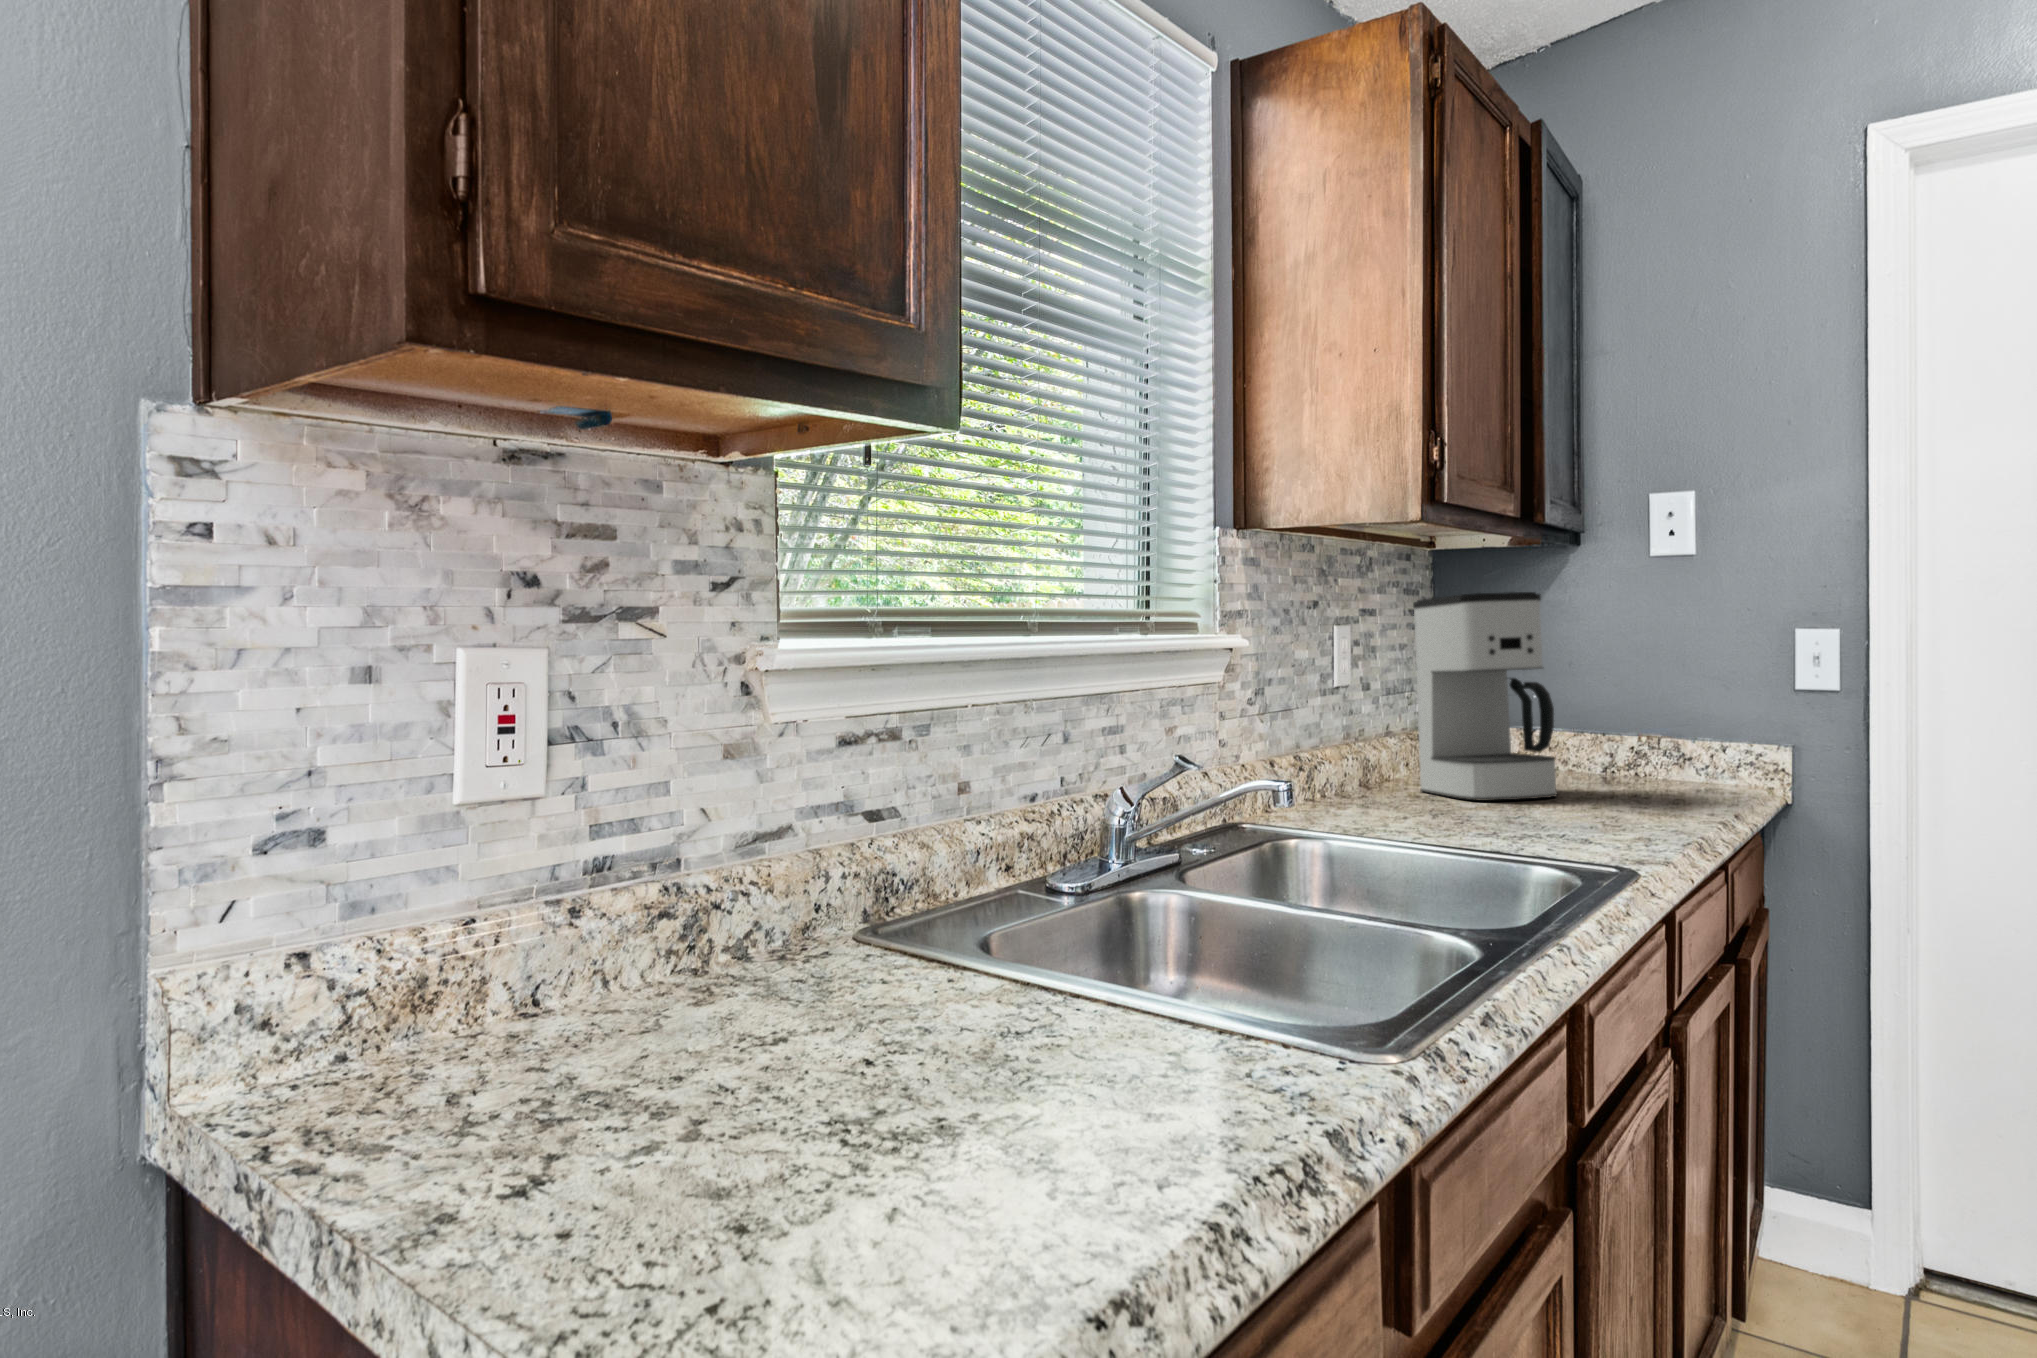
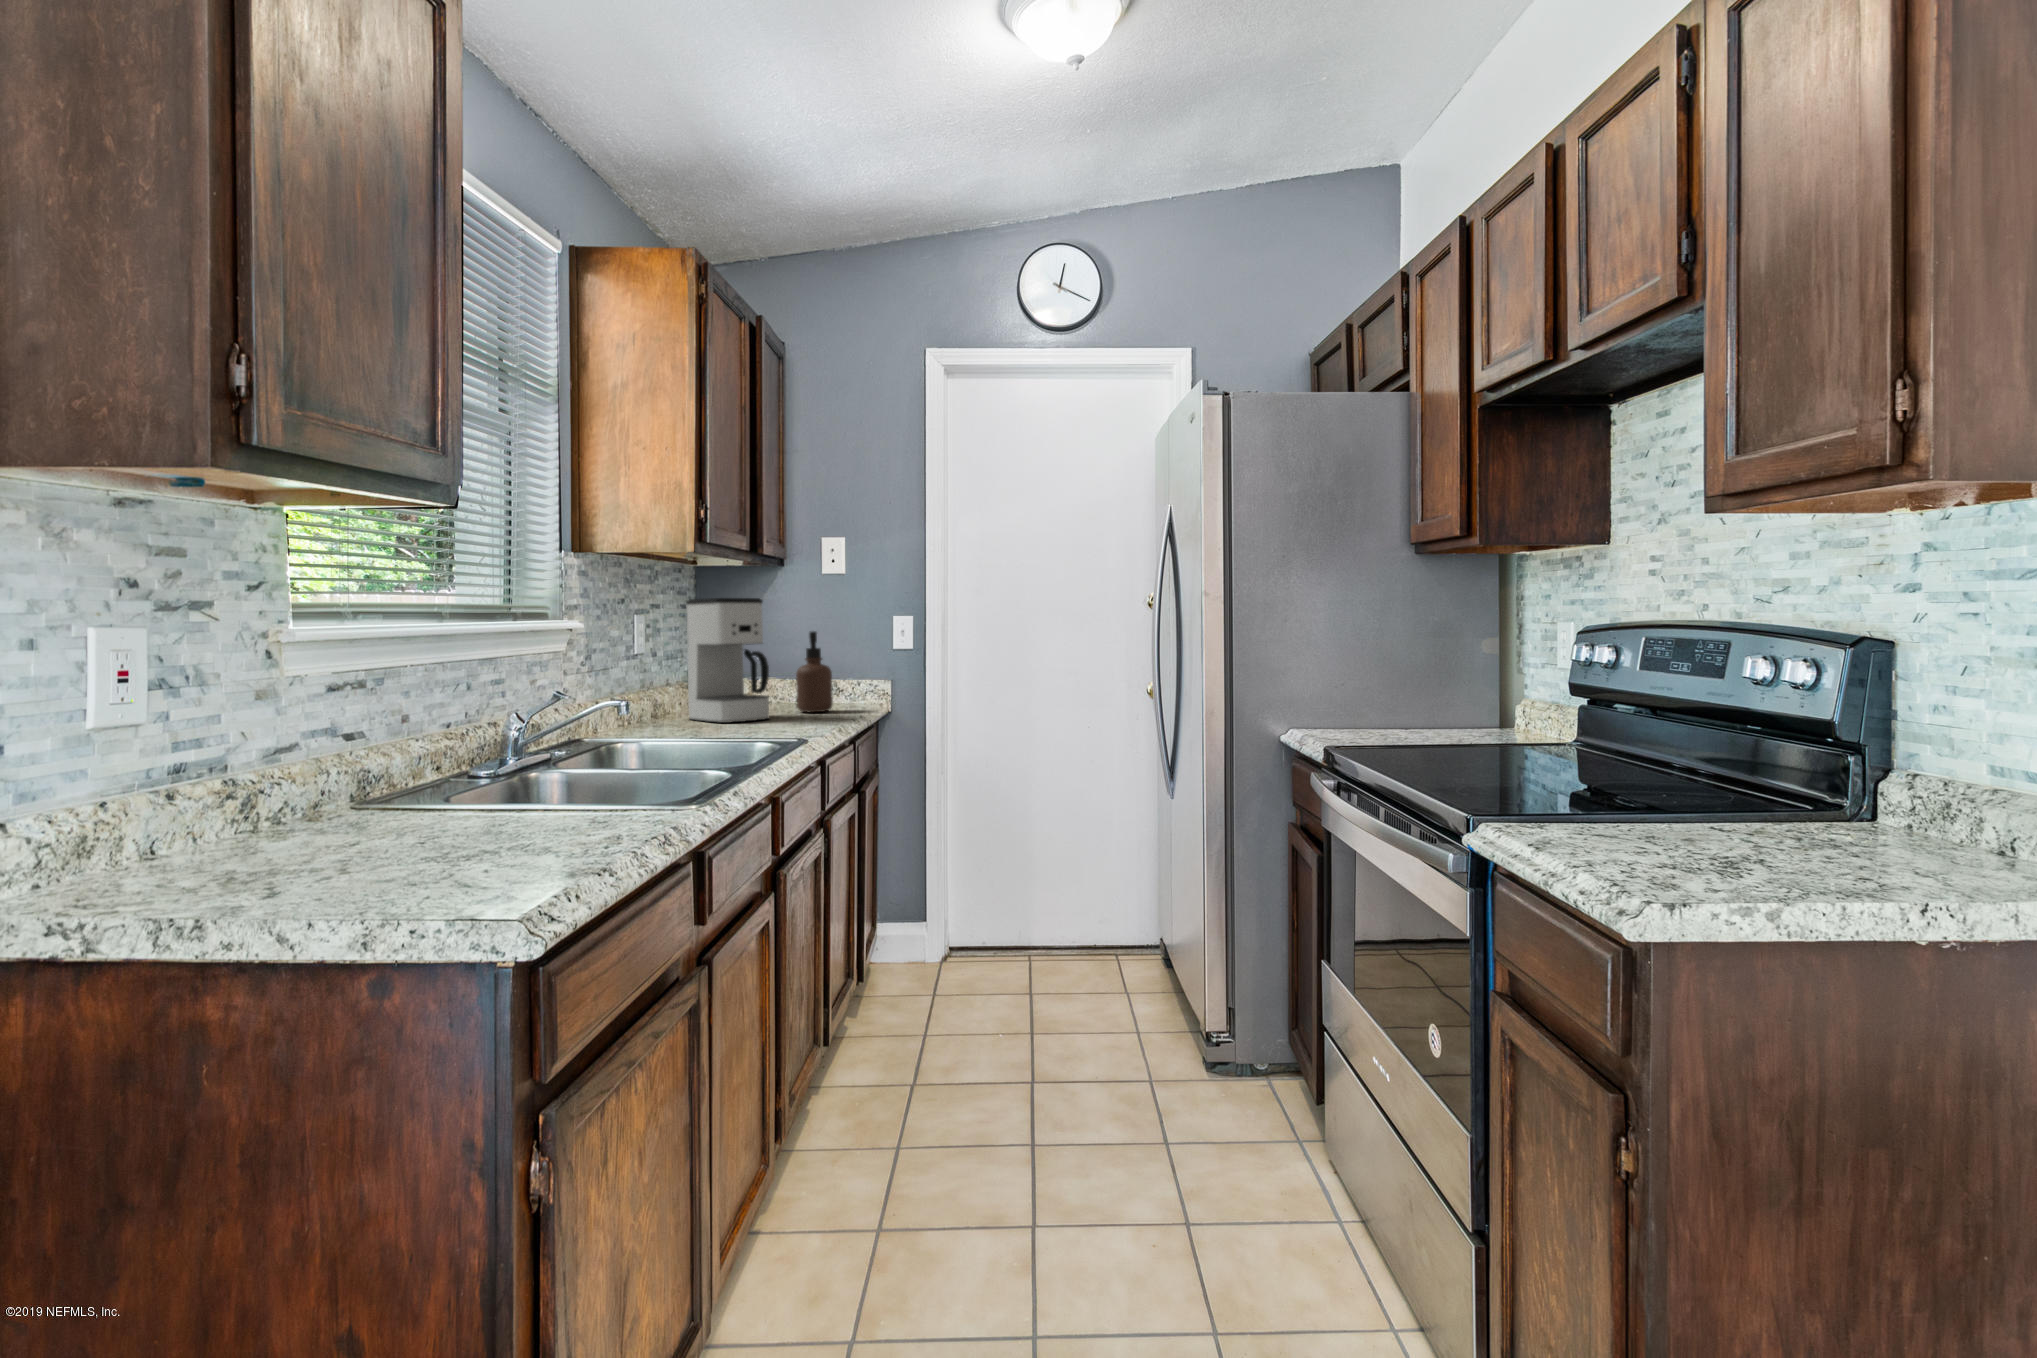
soap dispenser: none [1603,646,1673,787] -> present [796,631,833,712]

